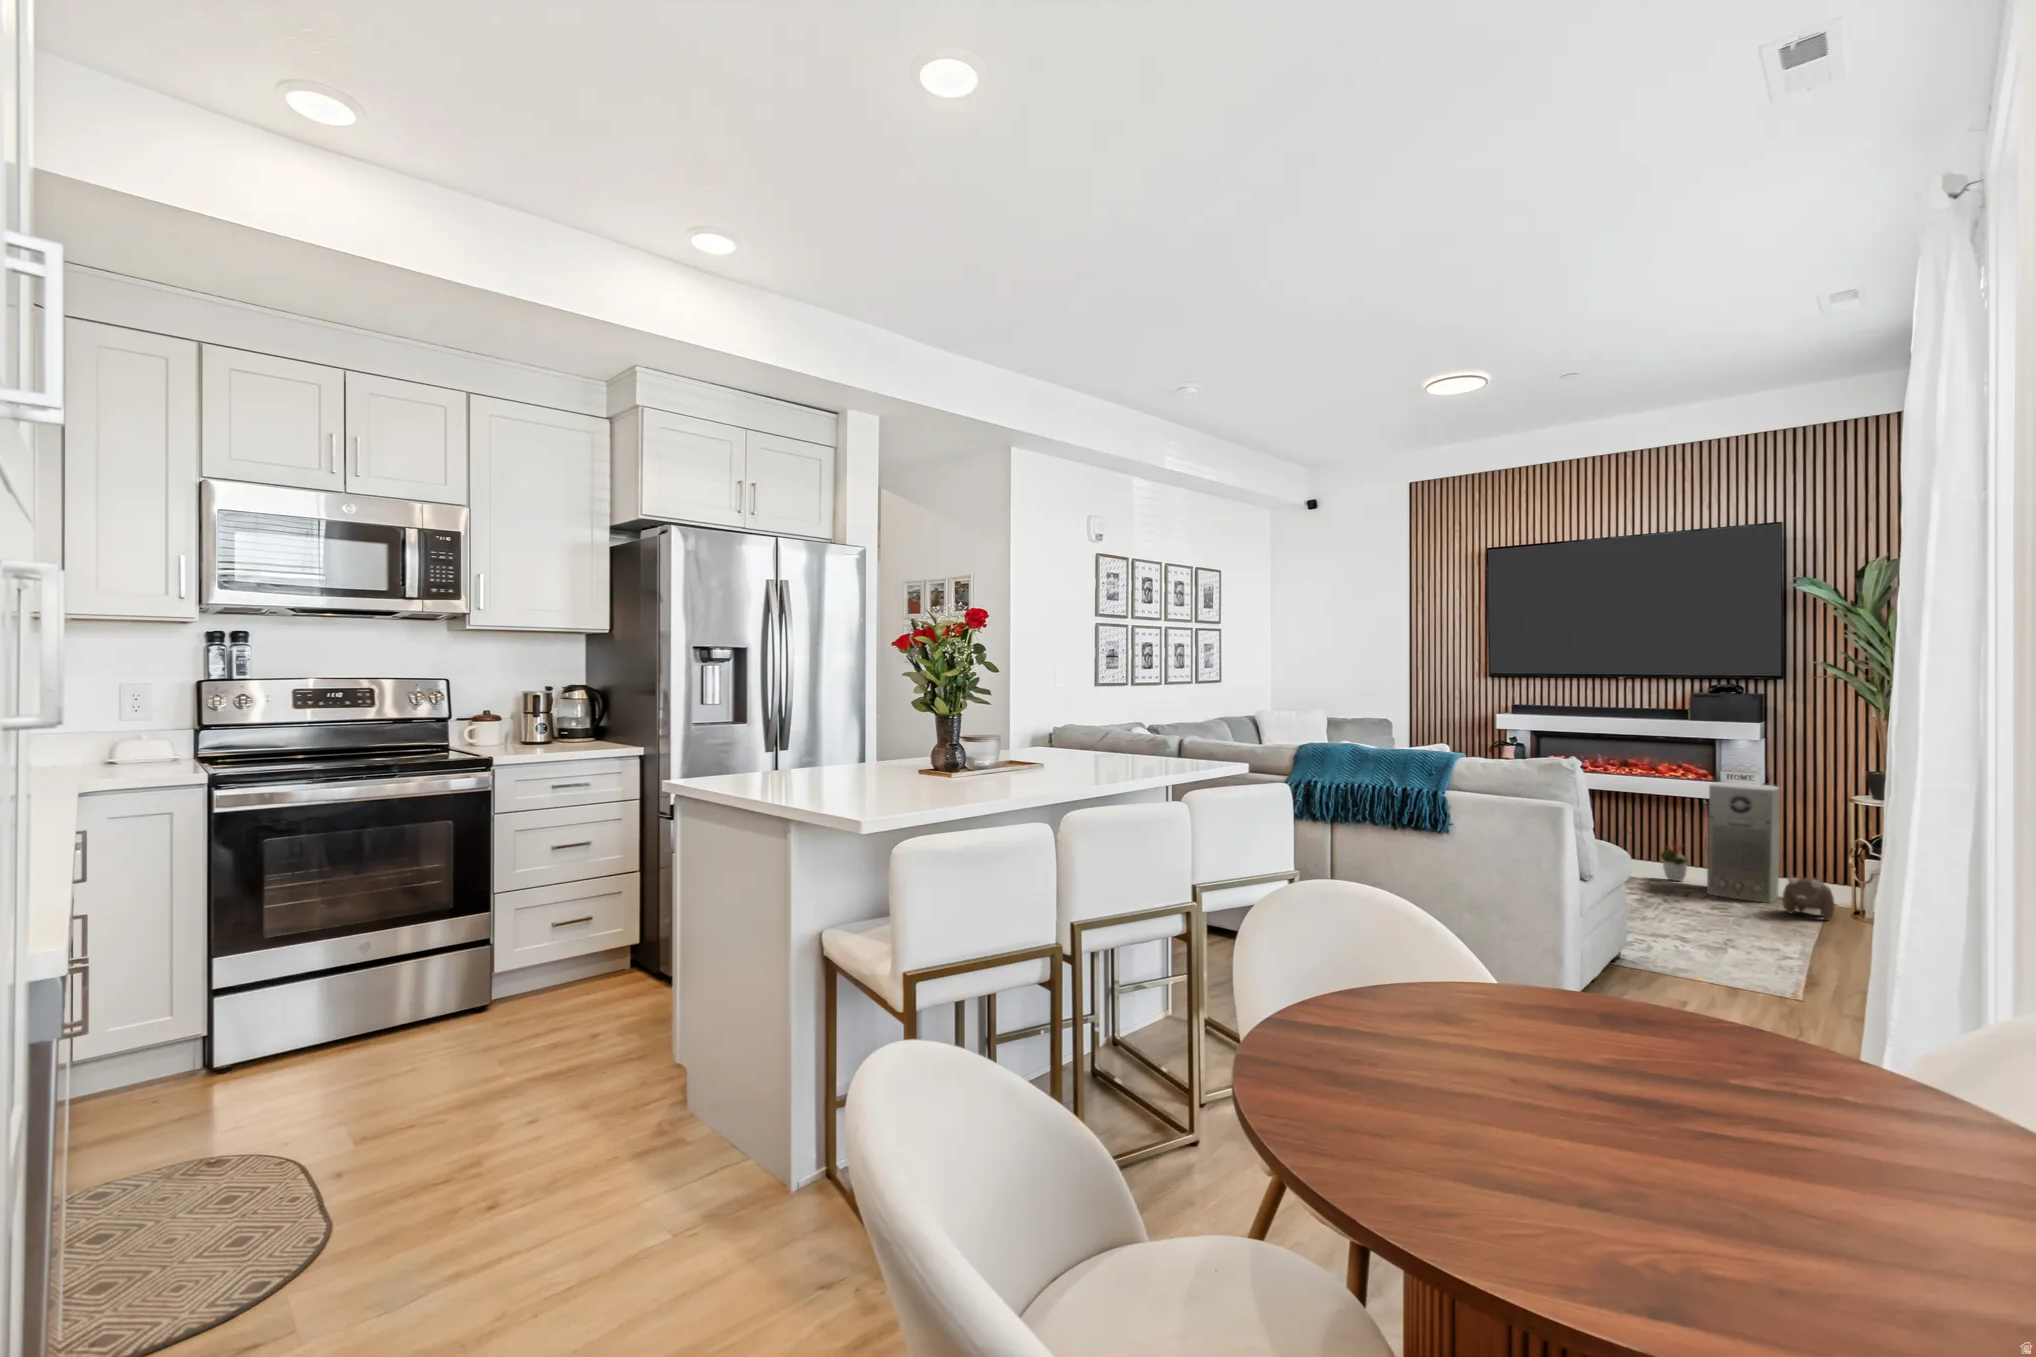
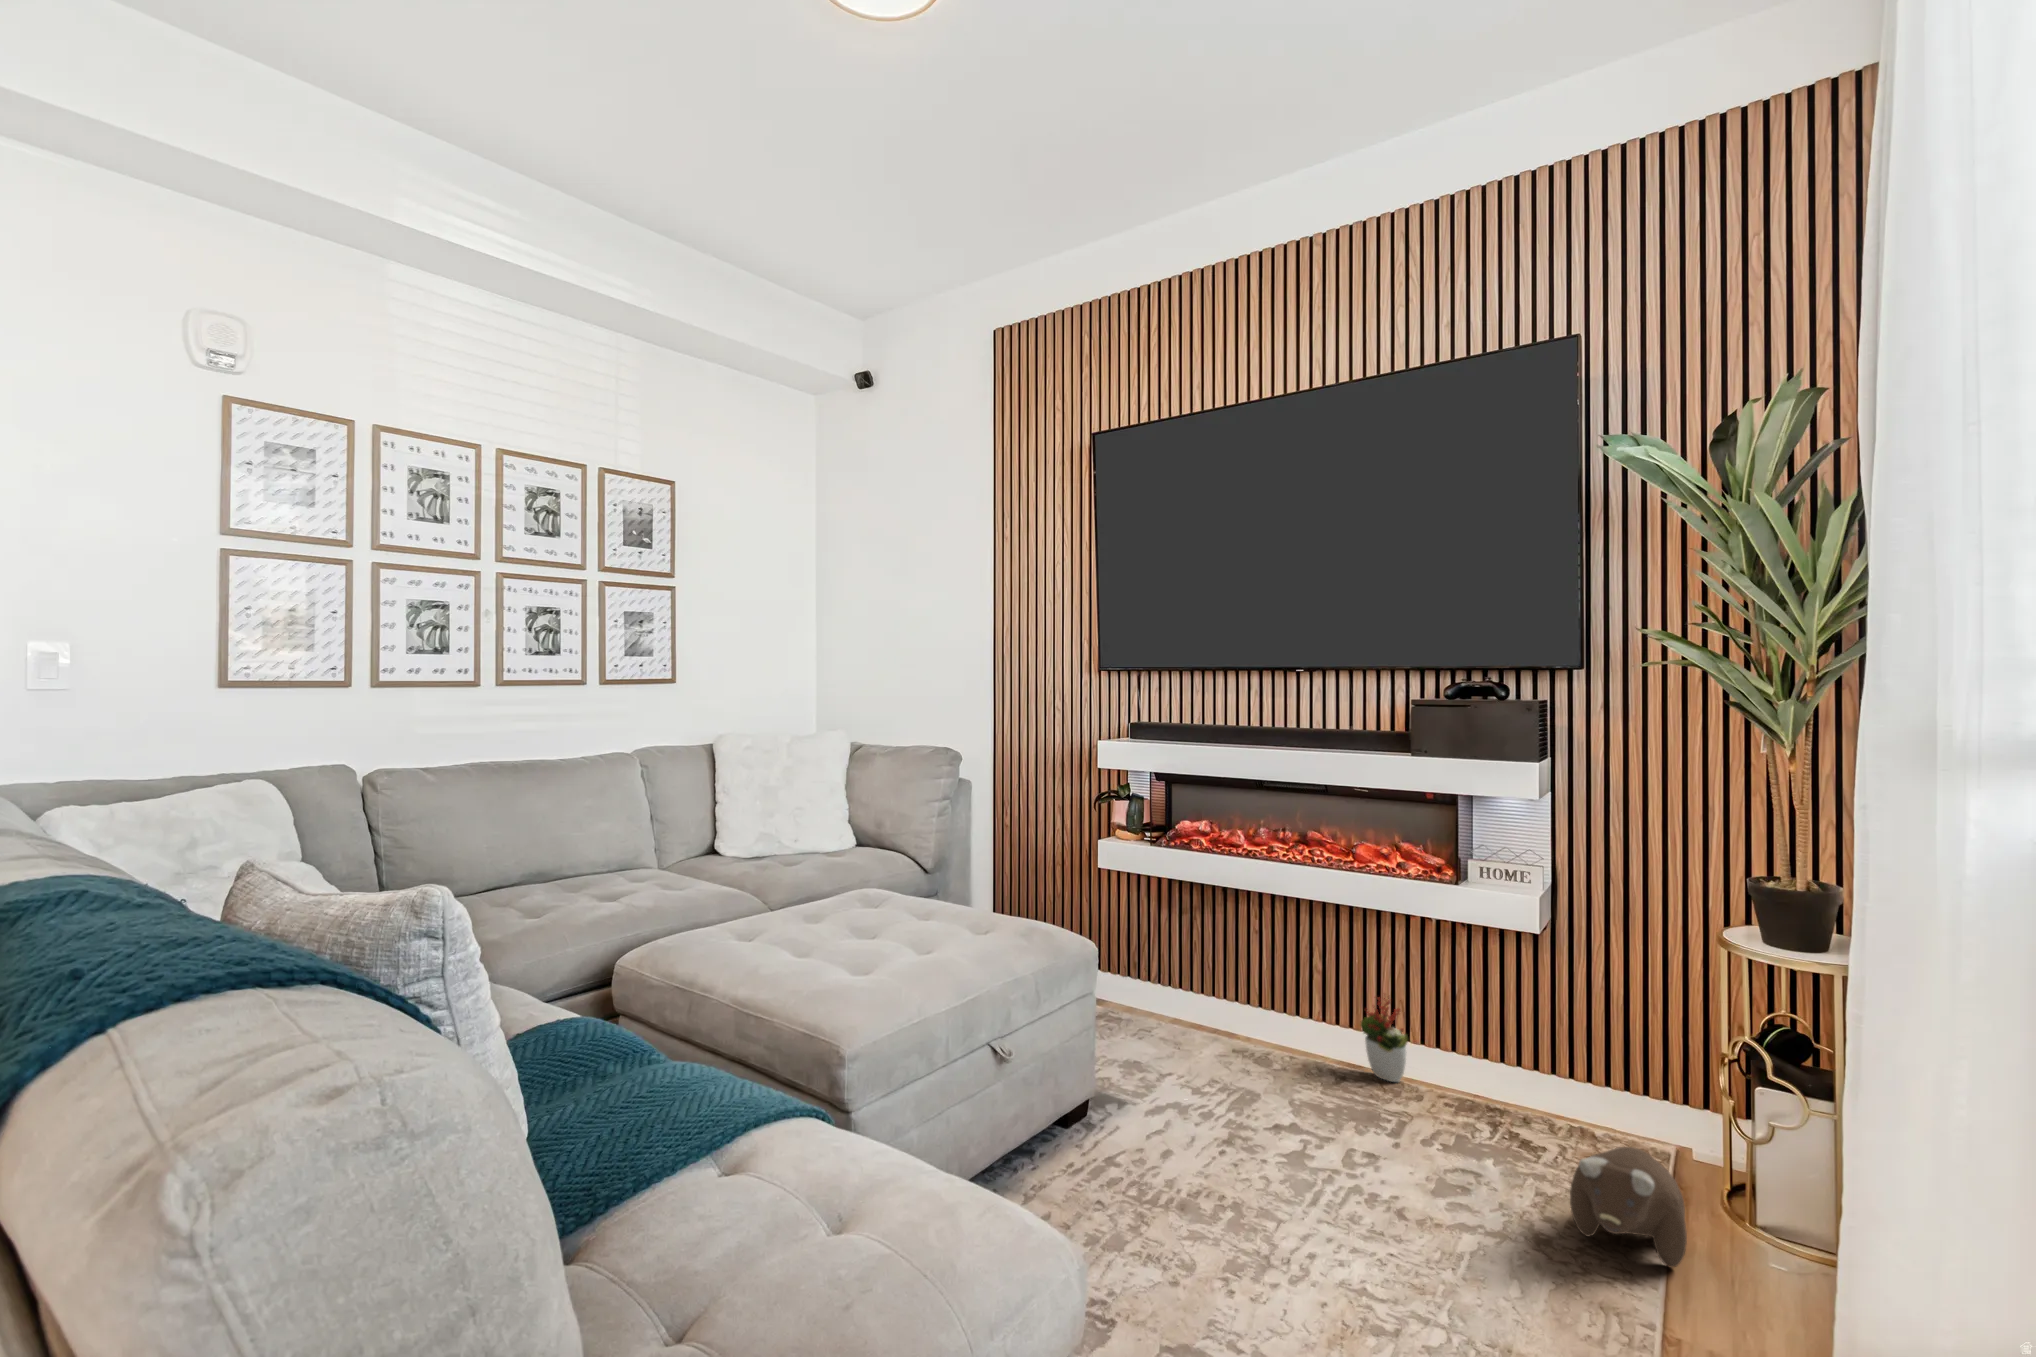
air purifier: present [1707,782,1780,903] -> none [1428,884,1573,1175]

